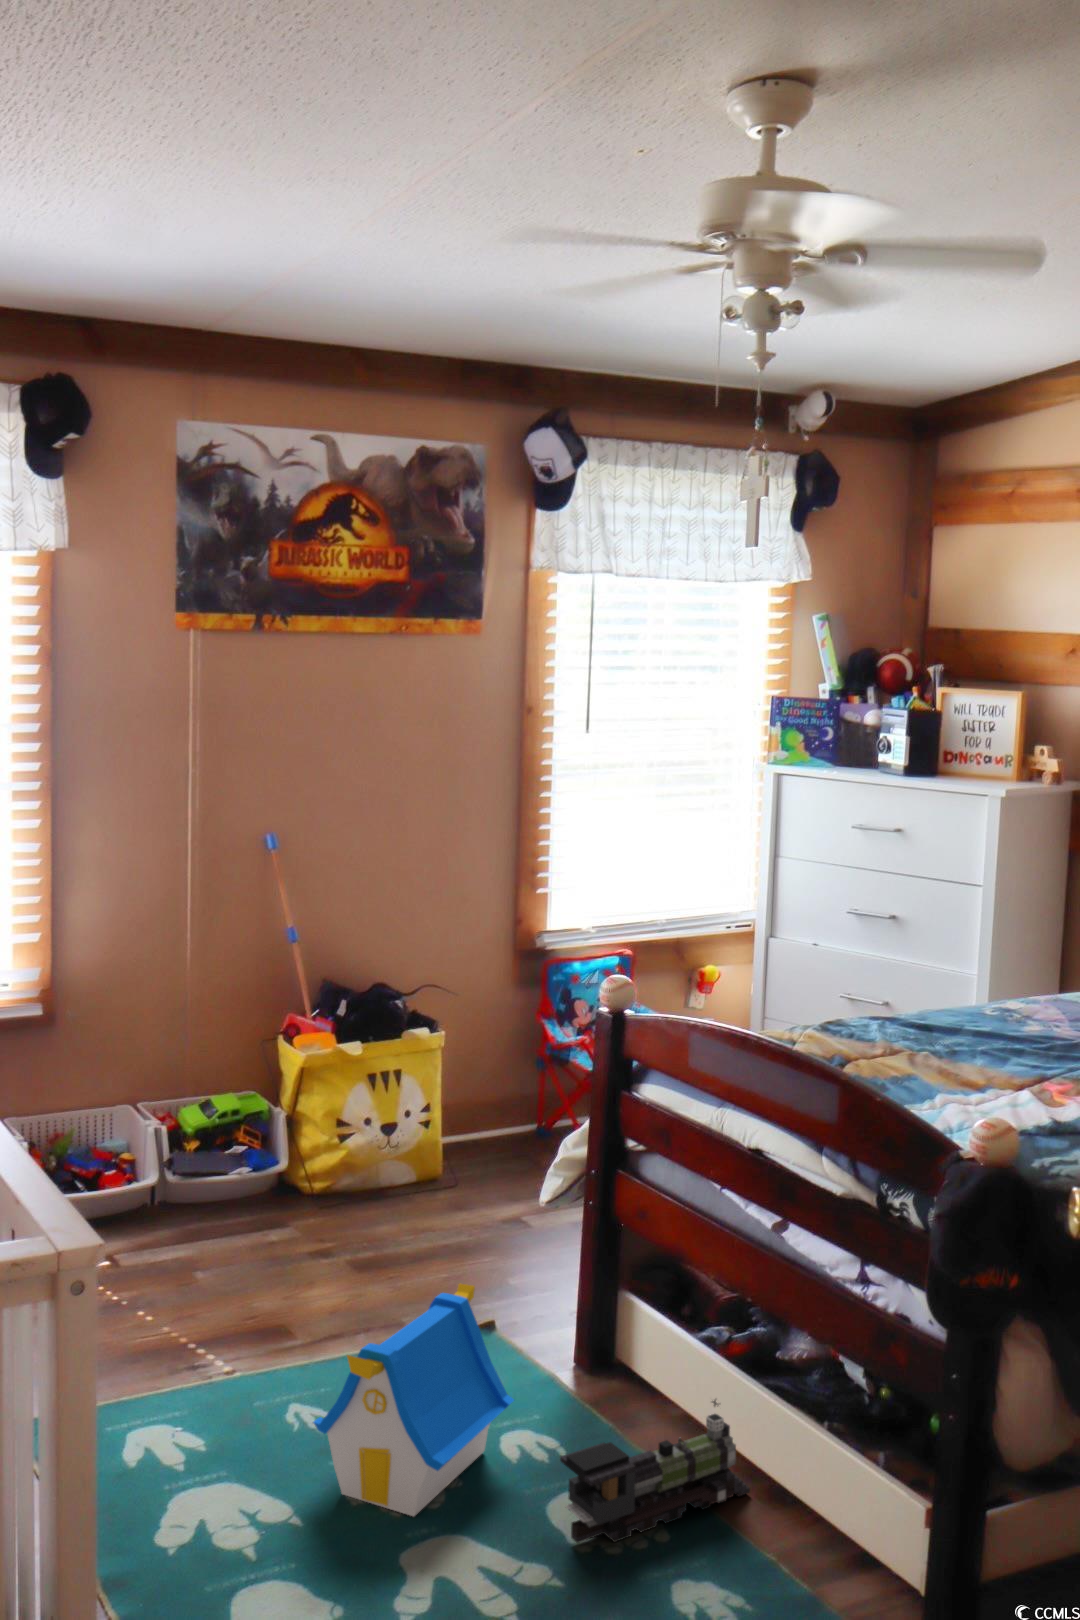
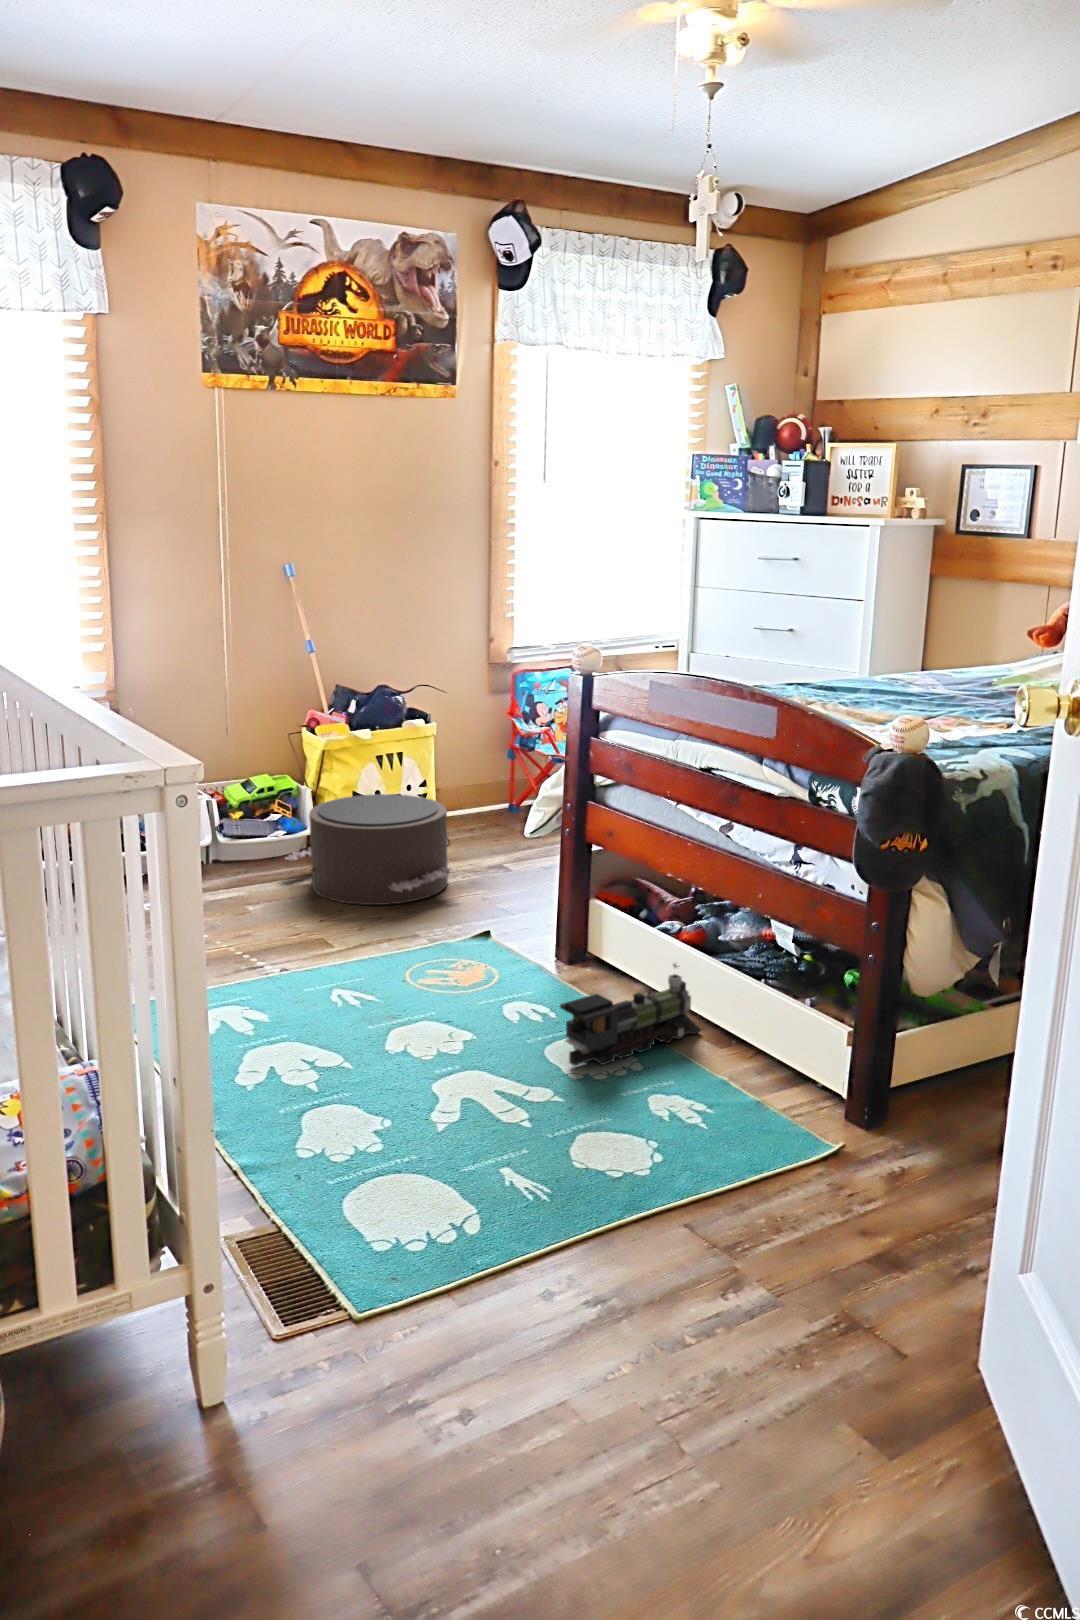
pouf: none [241,1124,456,1277] -> present [286,794,454,905]
toy house: present [314,1283,514,1516] -> none [365,888,519,1054]

